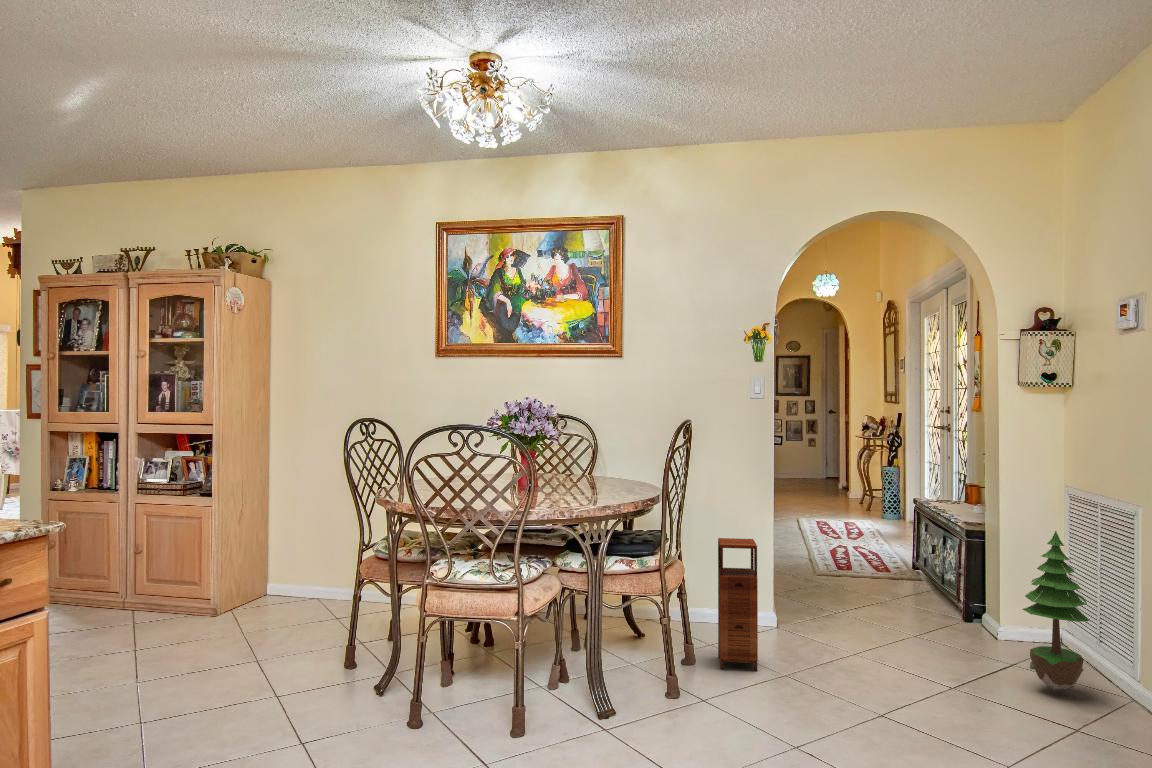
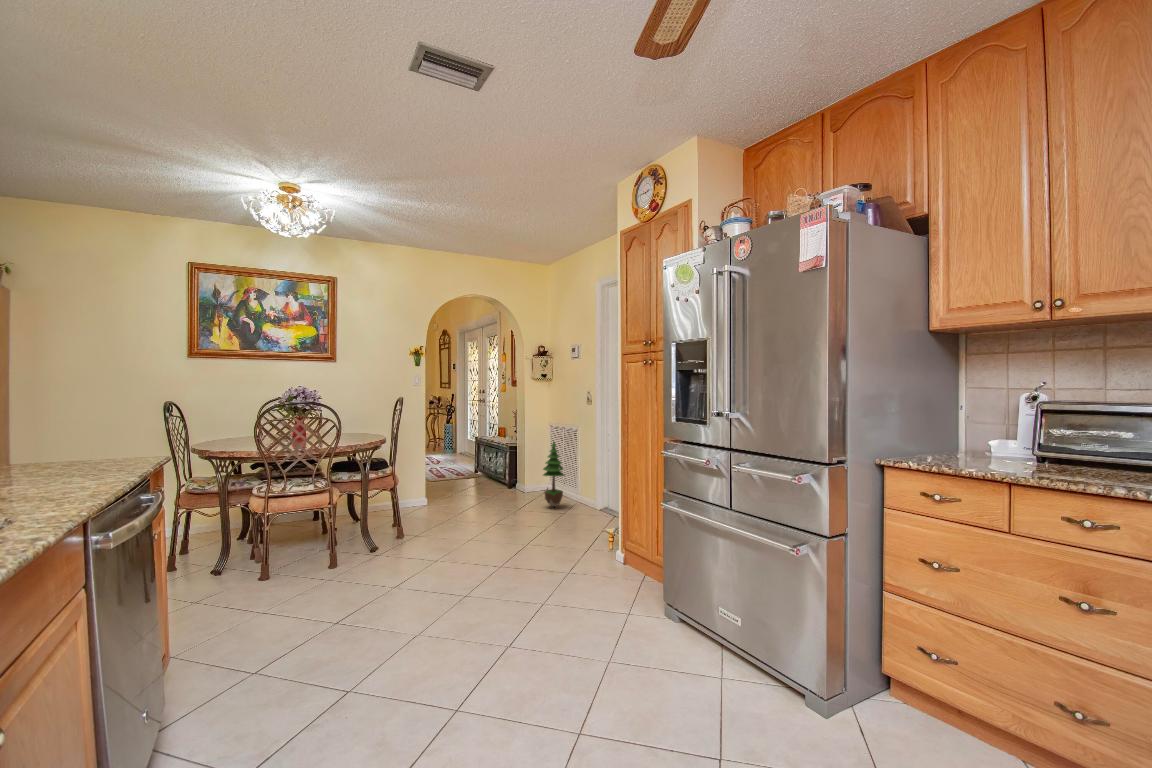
storage cabinet: present [718,538,758,671] -> none [408,459,433,527]

